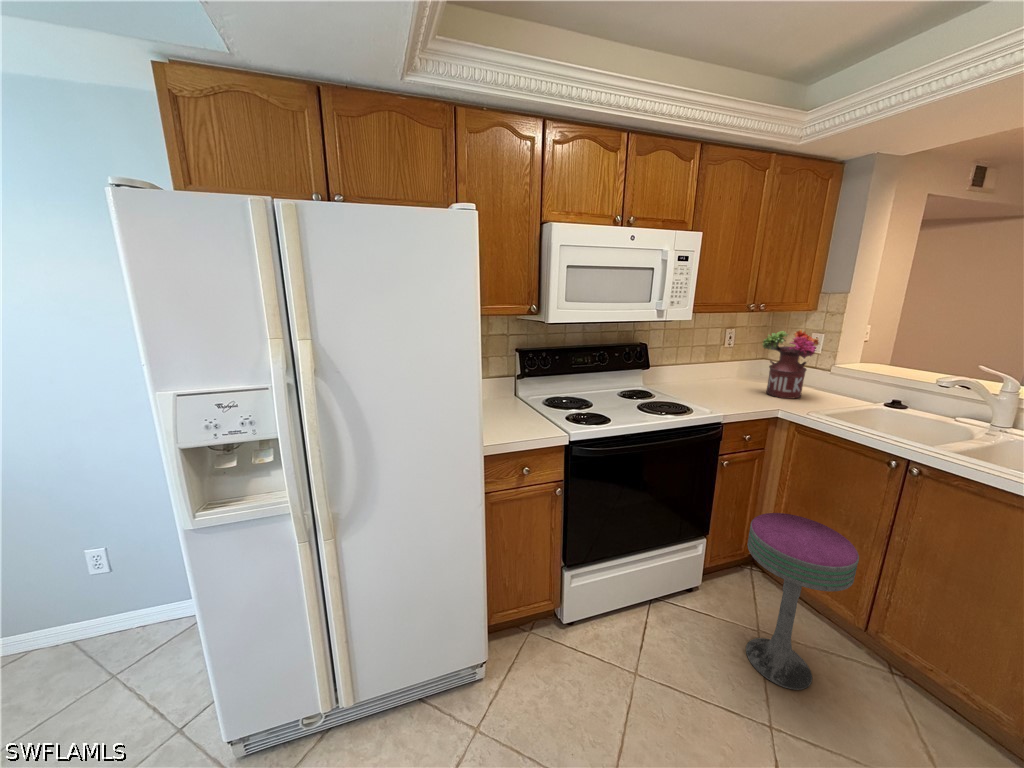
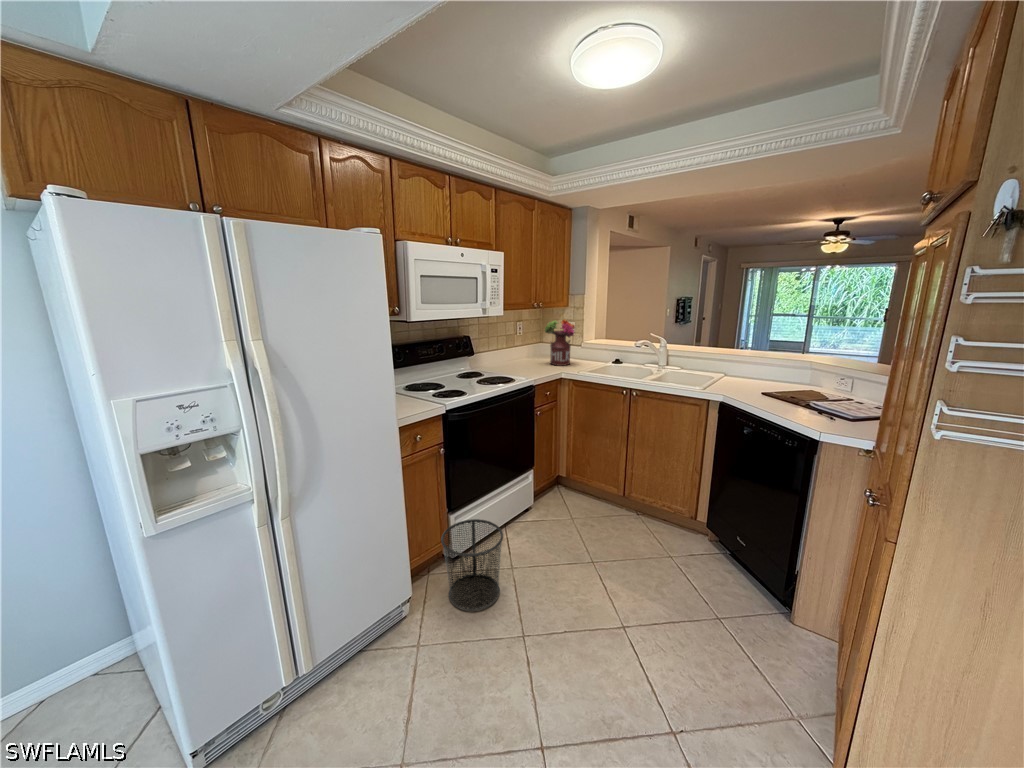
bar stool: present [746,513,859,690] -> none [560,435,614,539]
waste bin: none [534,588,619,725] -> present [441,519,503,611]

